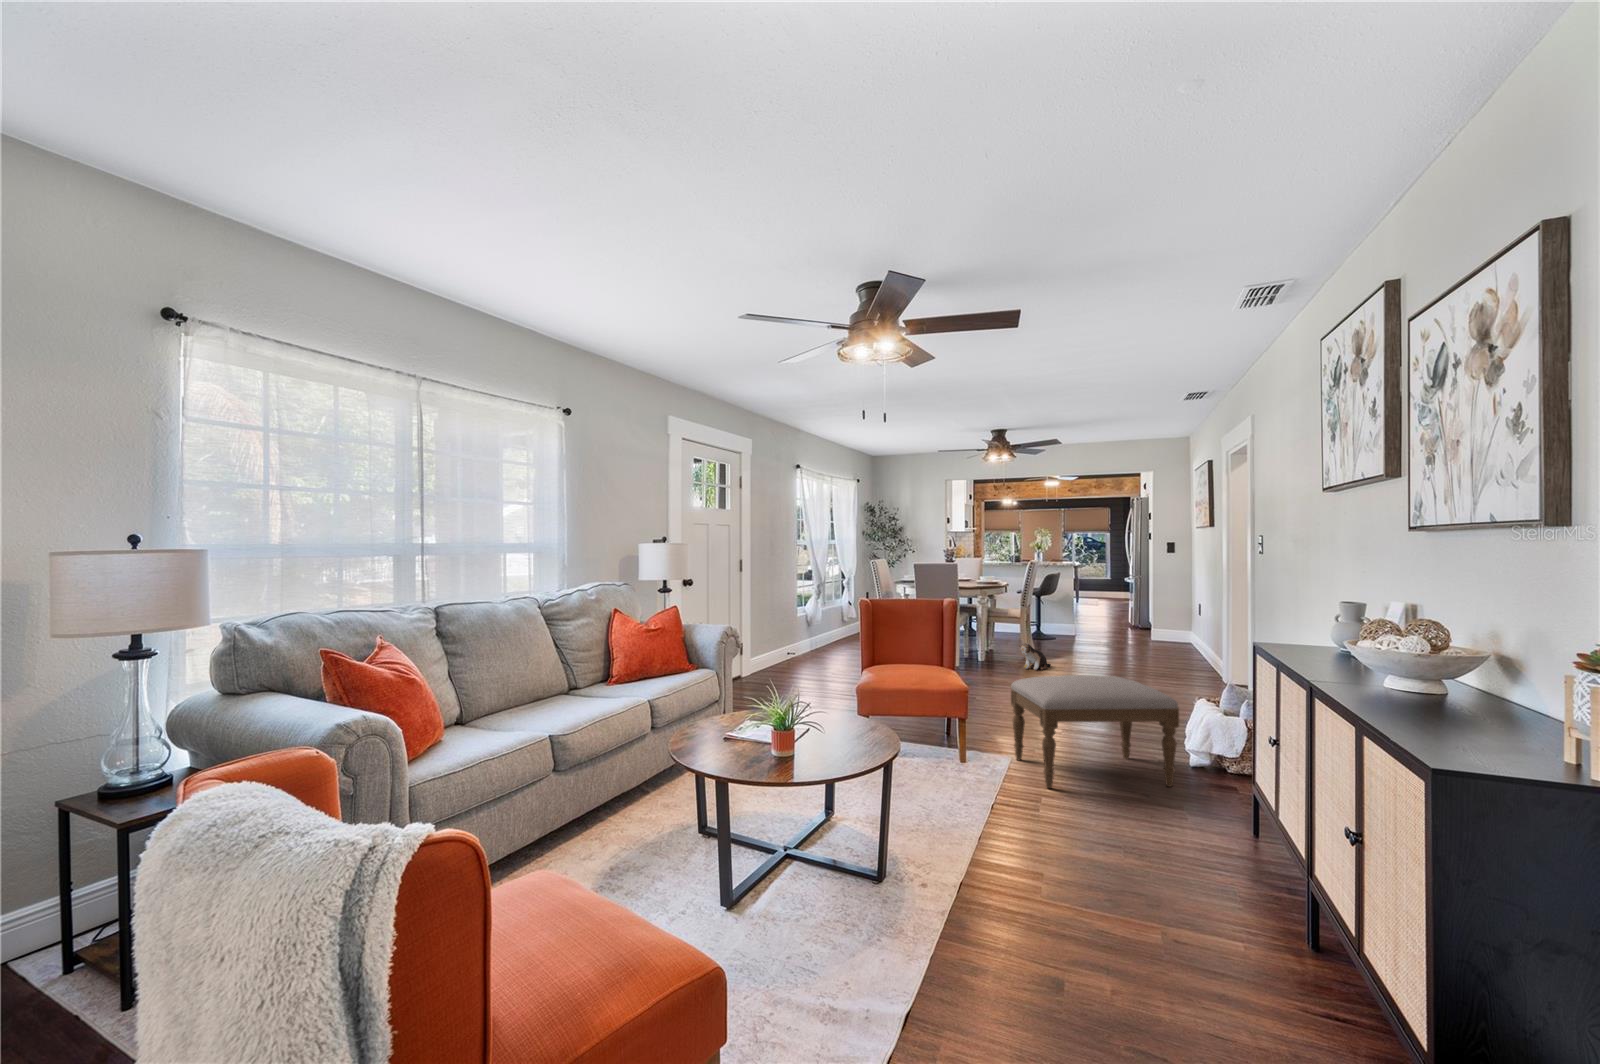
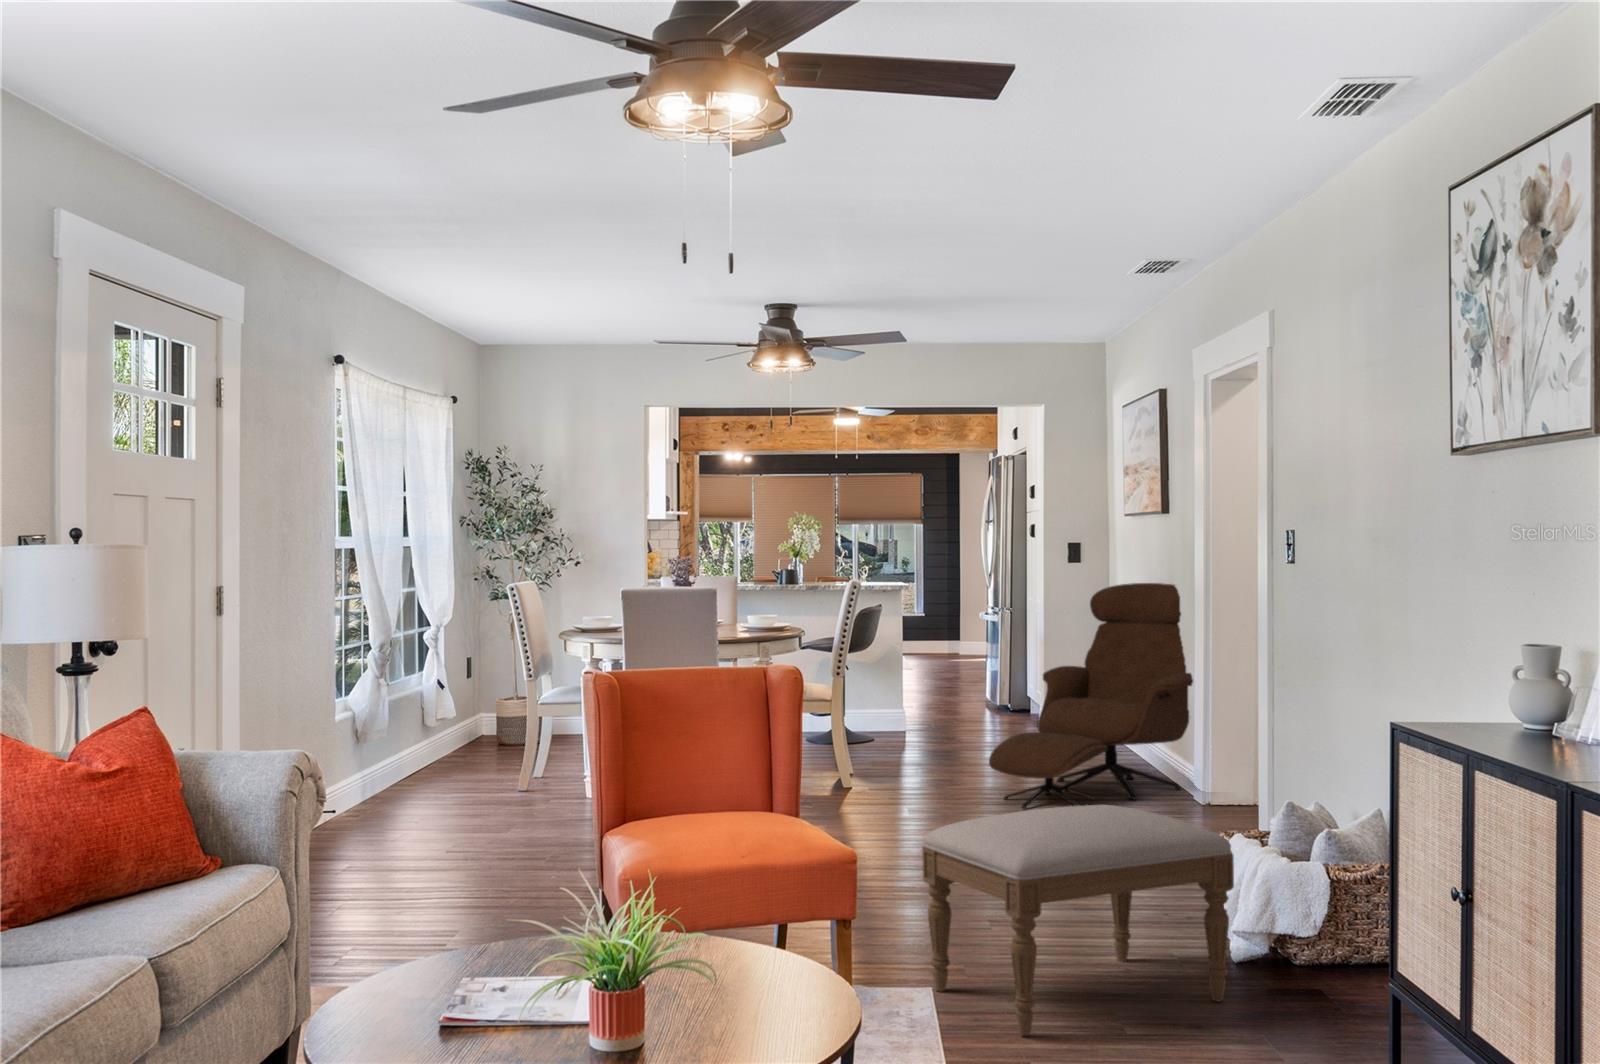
lounge chair: none [1101,565,1230,680] -> present [989,583,1193,808]
plush toy: present [1018,643,1051,670] -> none [835,755,893,809]

